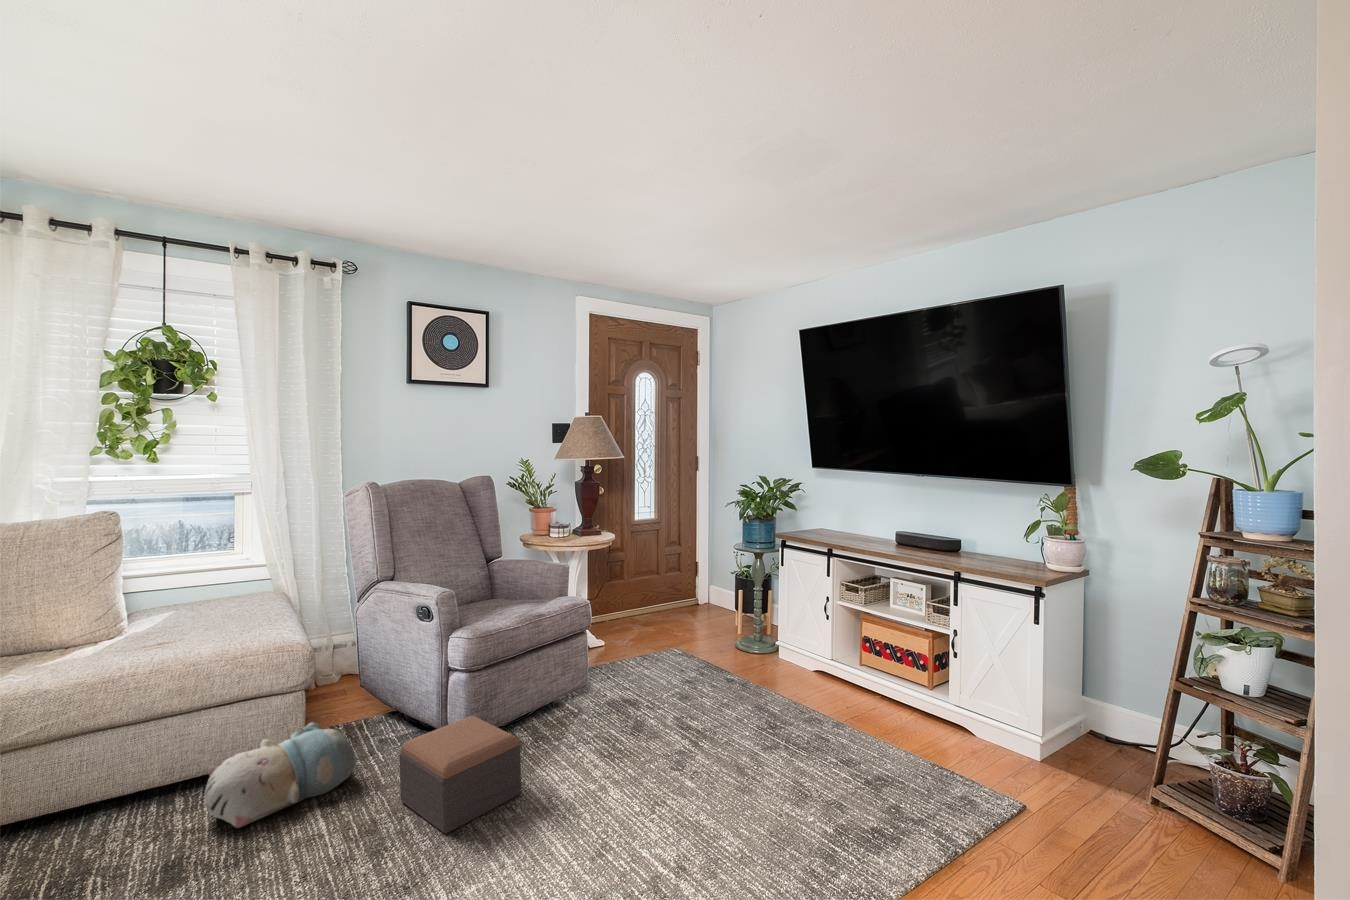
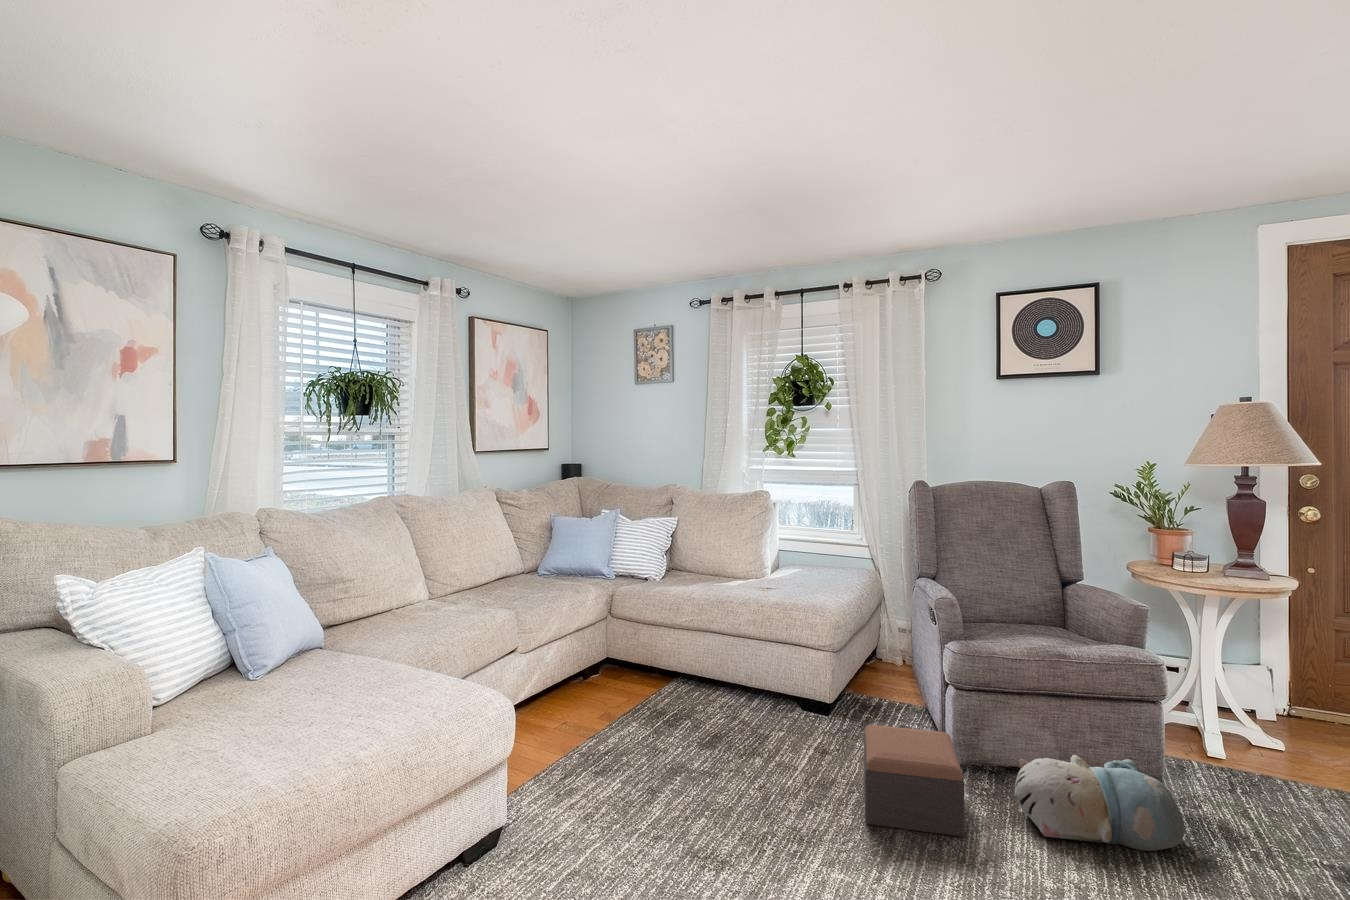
plush toy: present [204,722,355,828] -> present [1014,755,1185,851]

